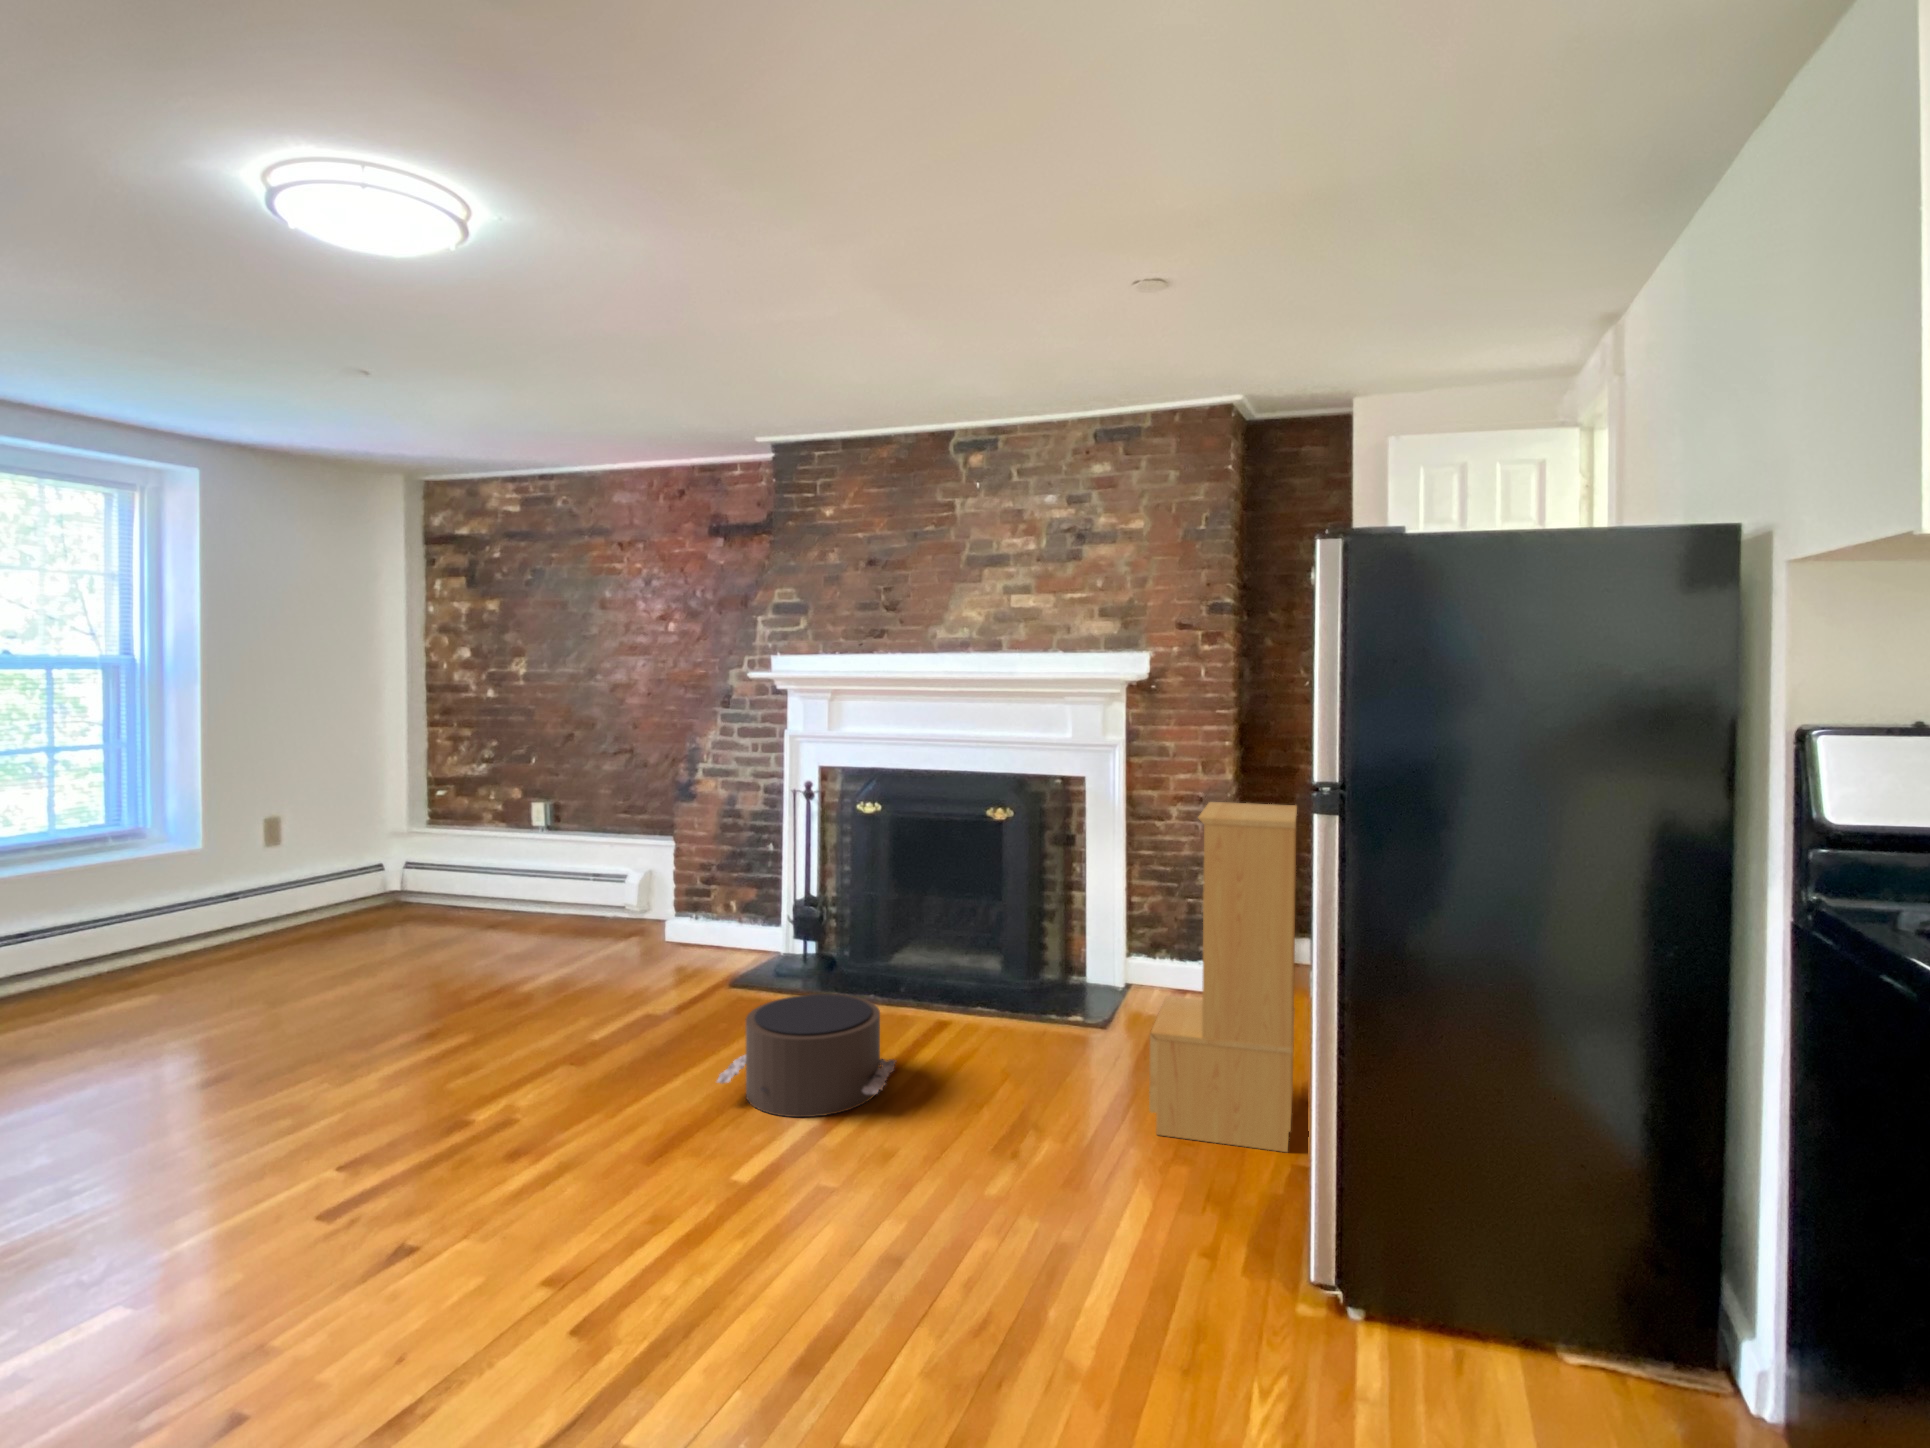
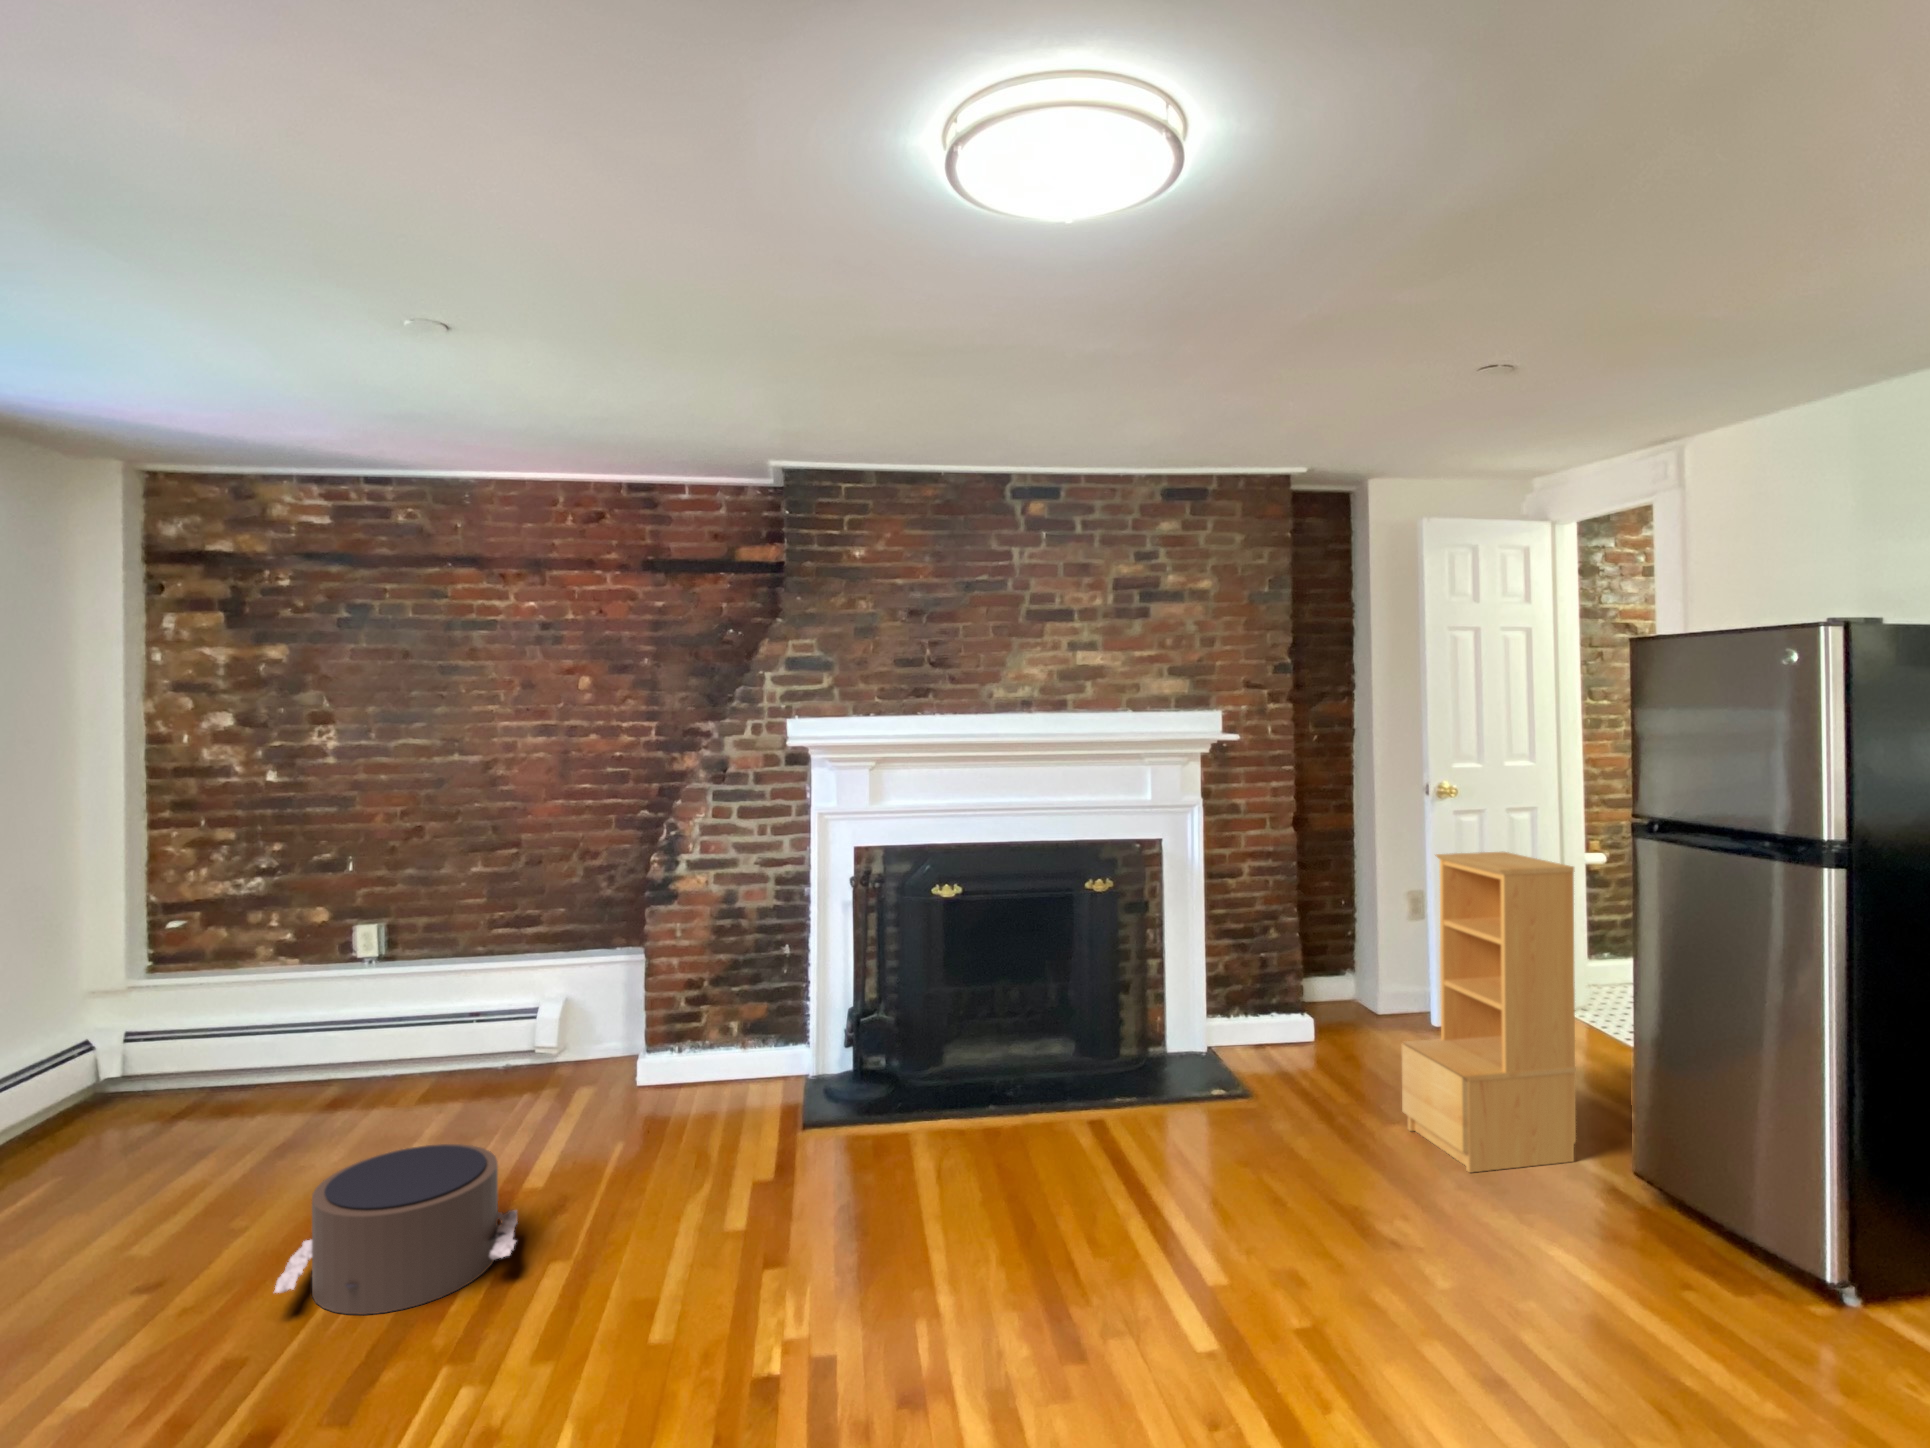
pouf: present [717,994,896,1117] -> present [275,1144,517,1315]

